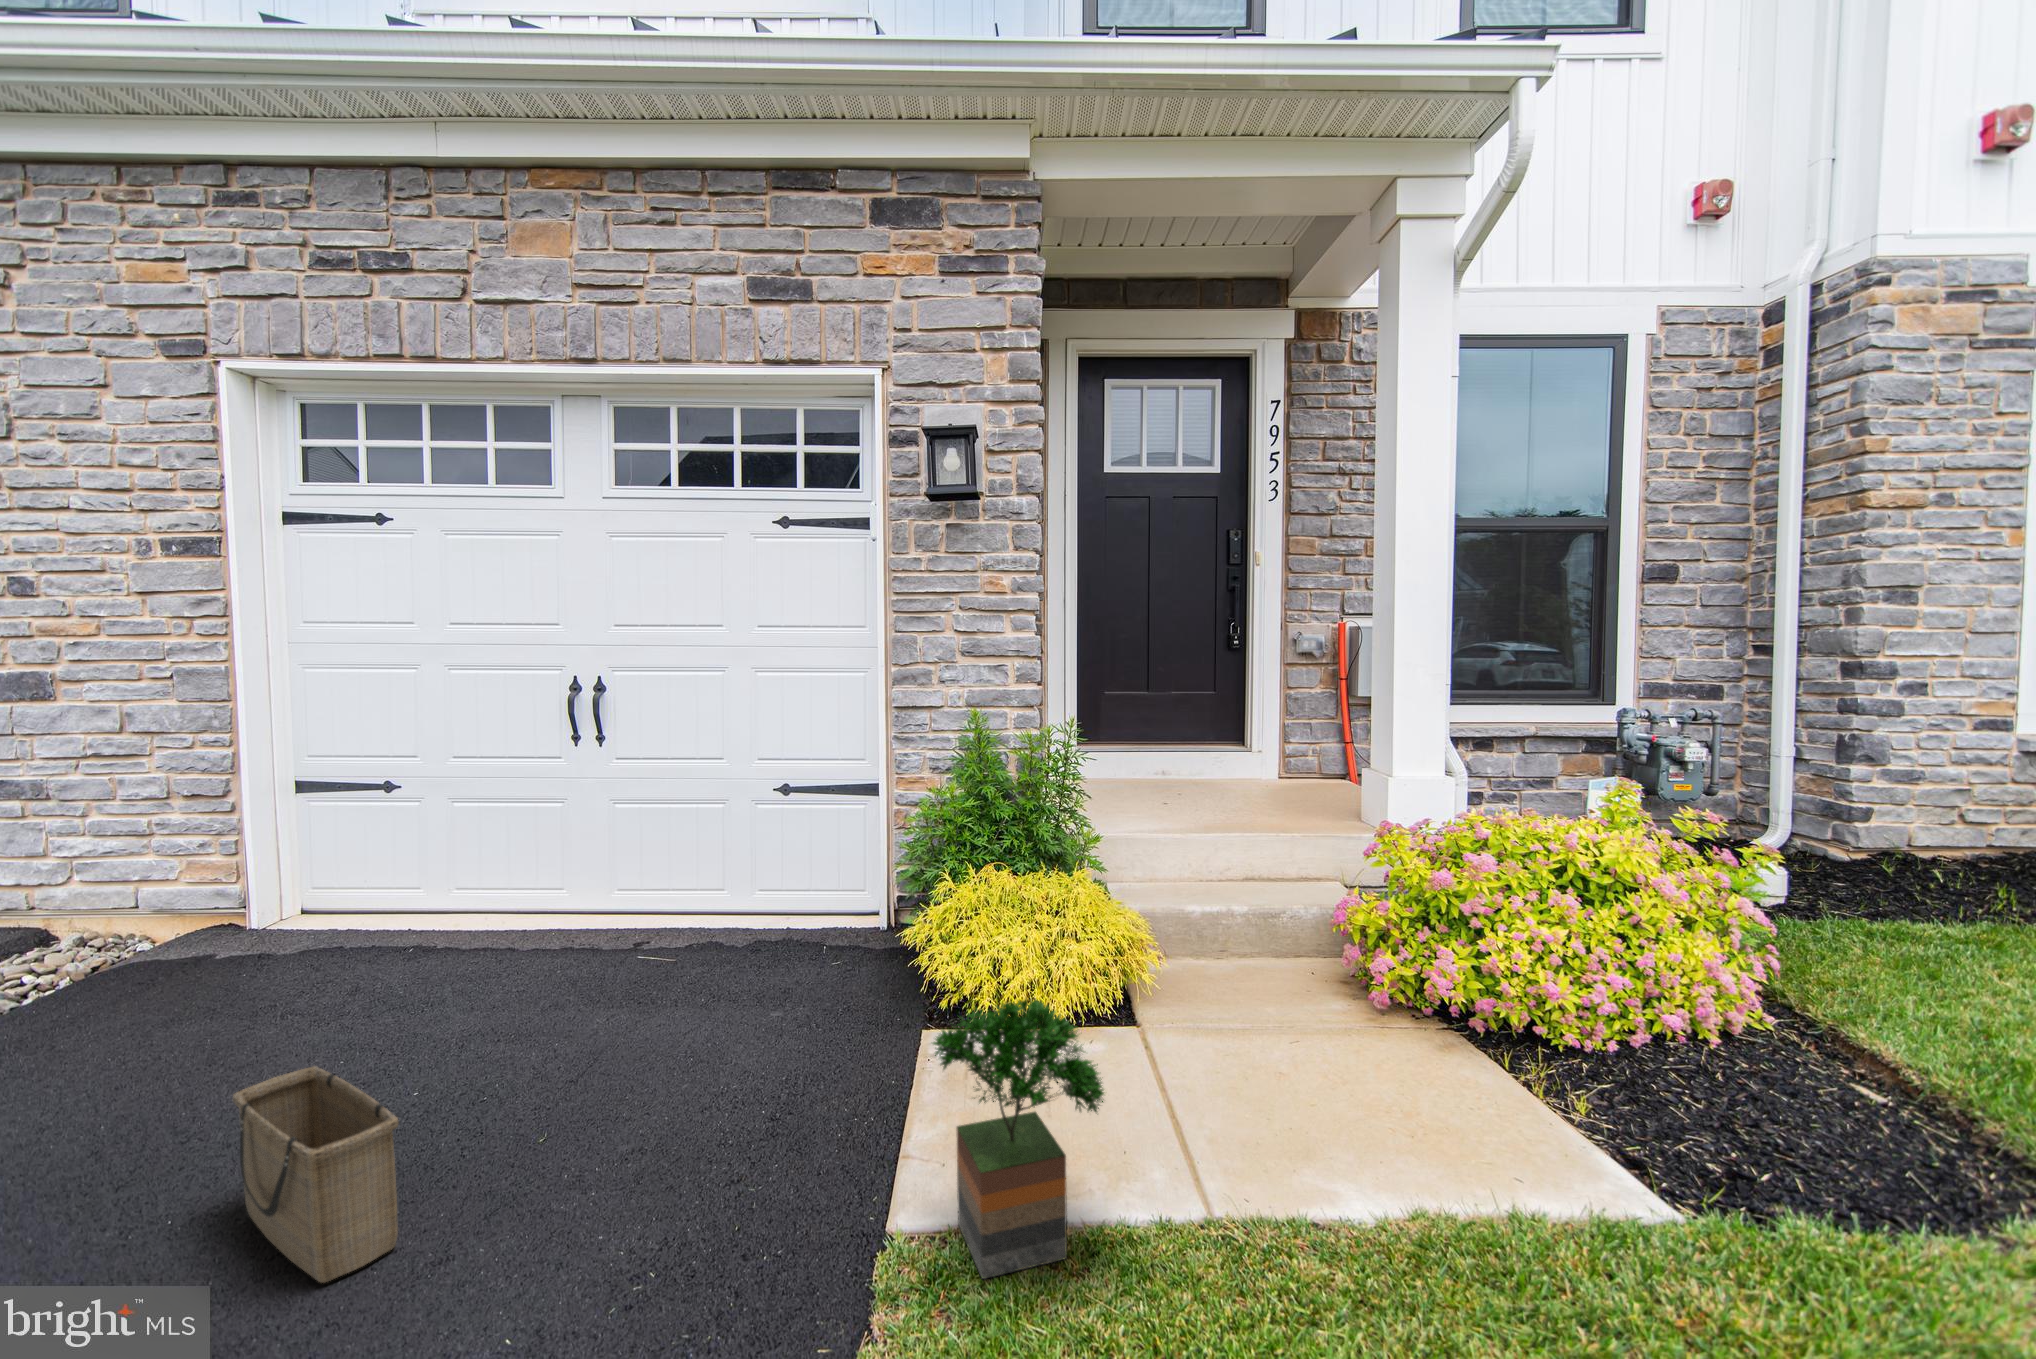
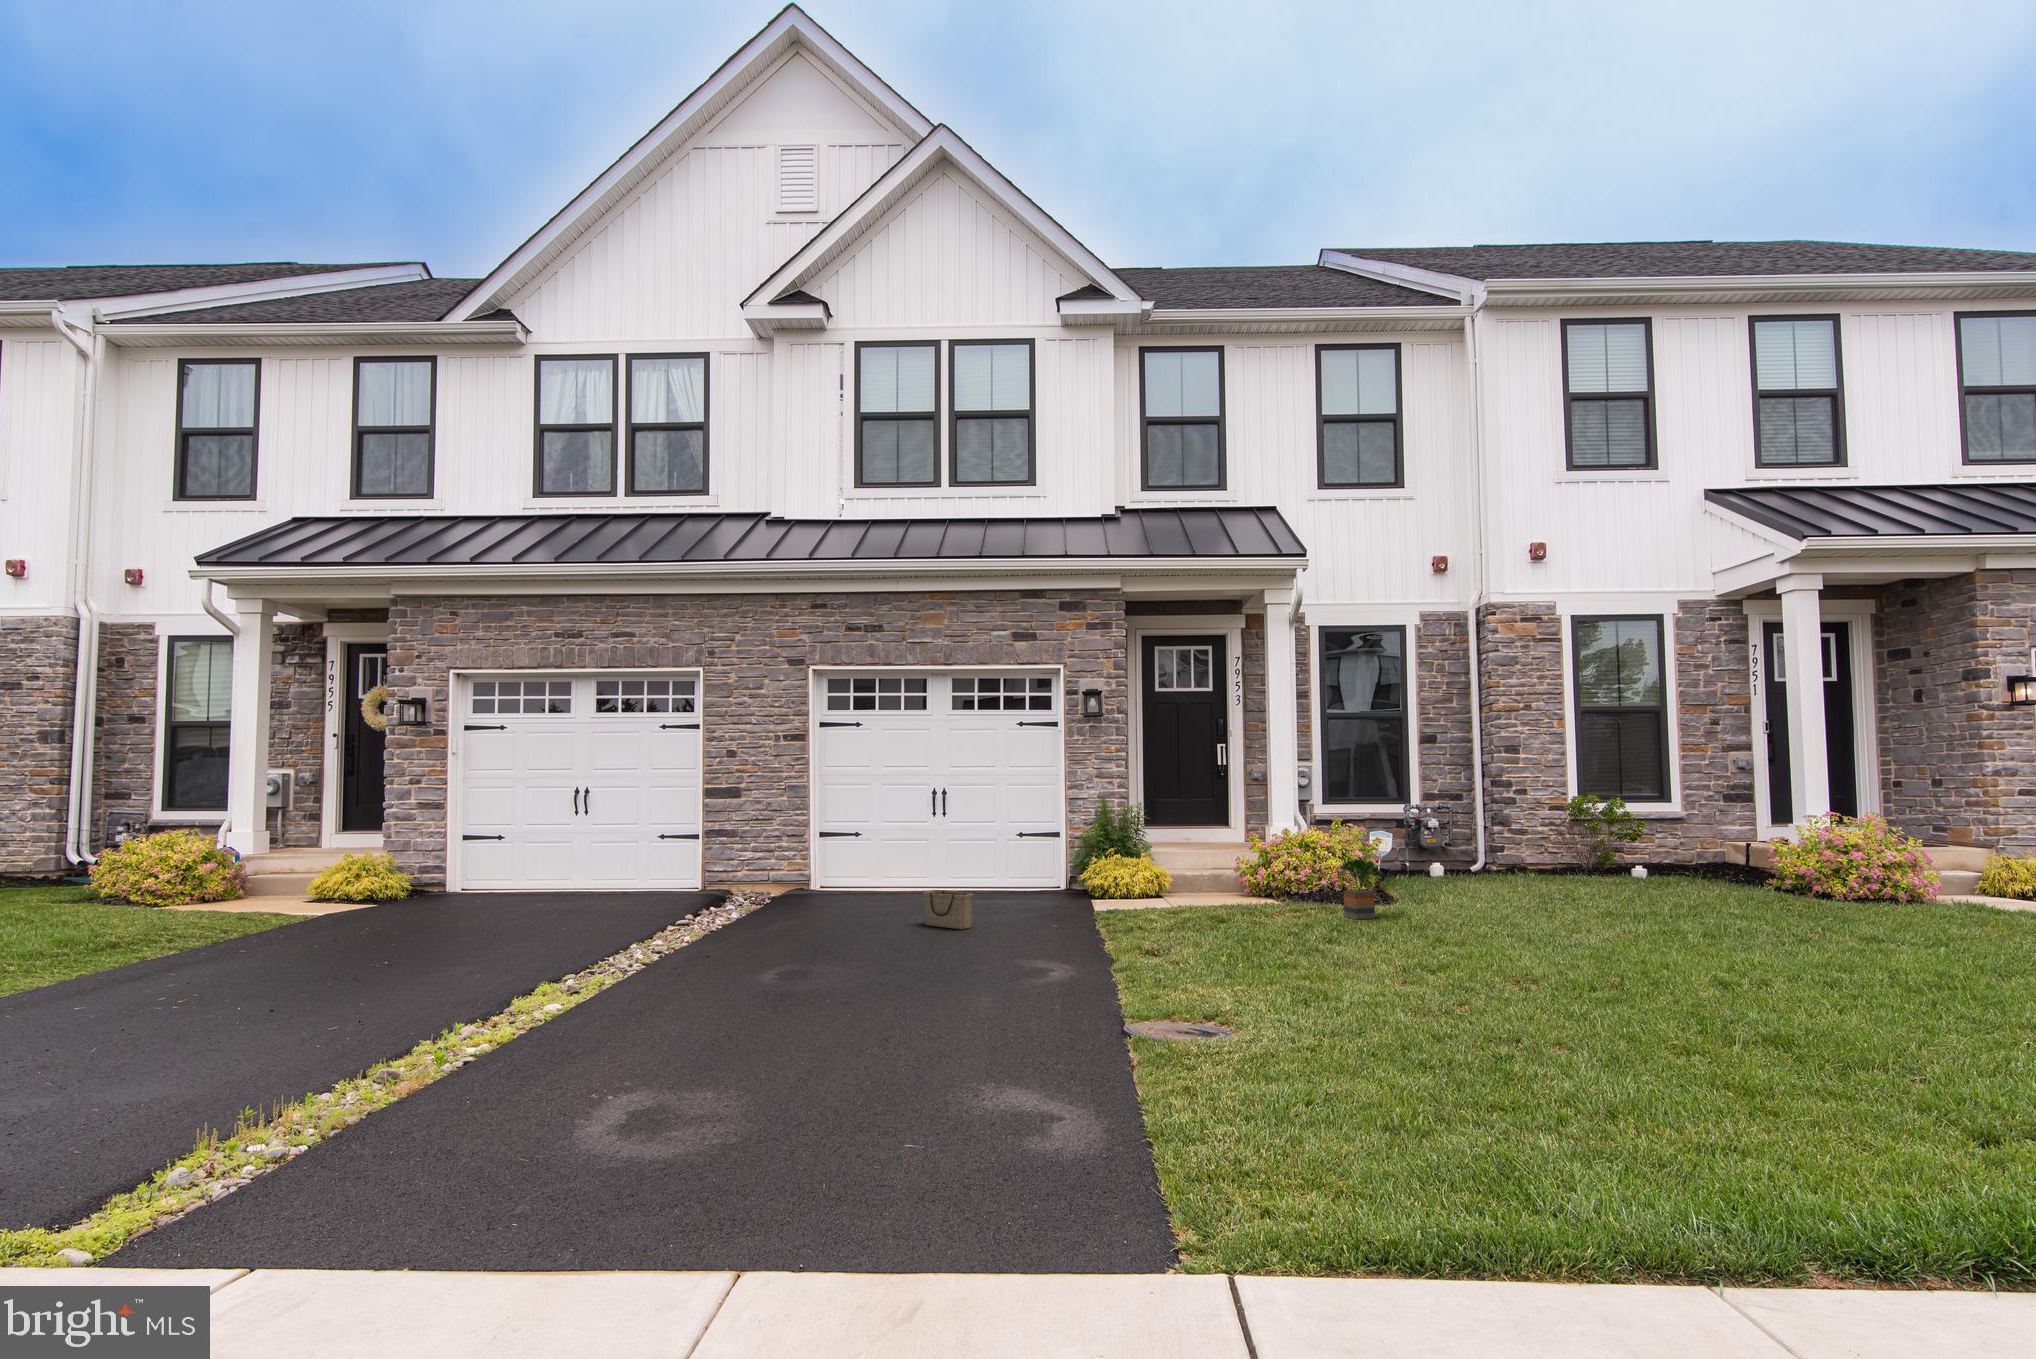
potted tree: present [933,998,1104,1279] -> present [1339,859,1383,920]

